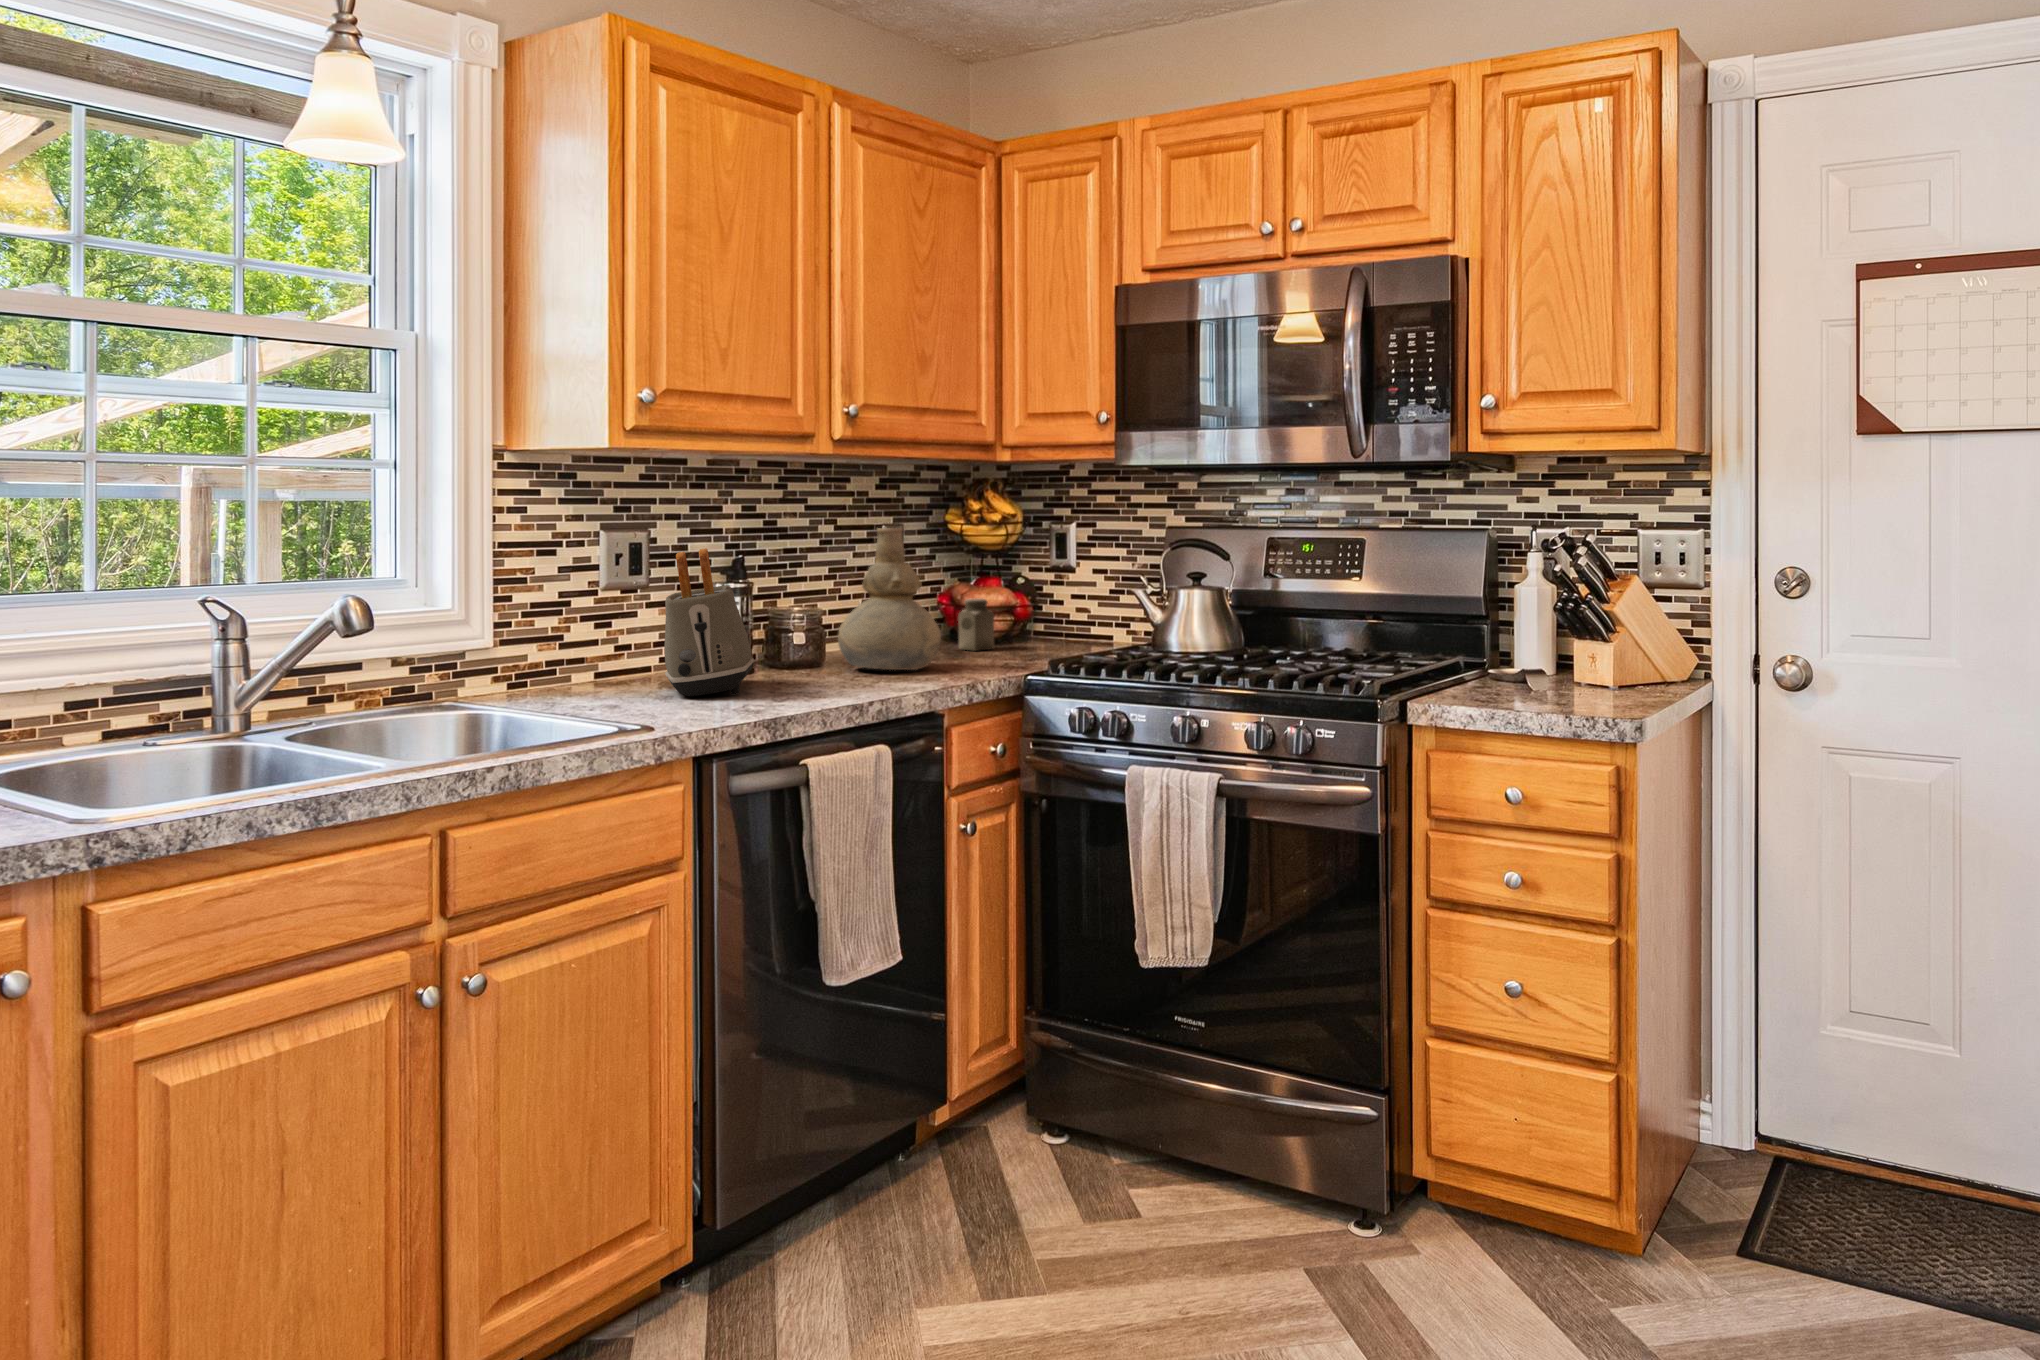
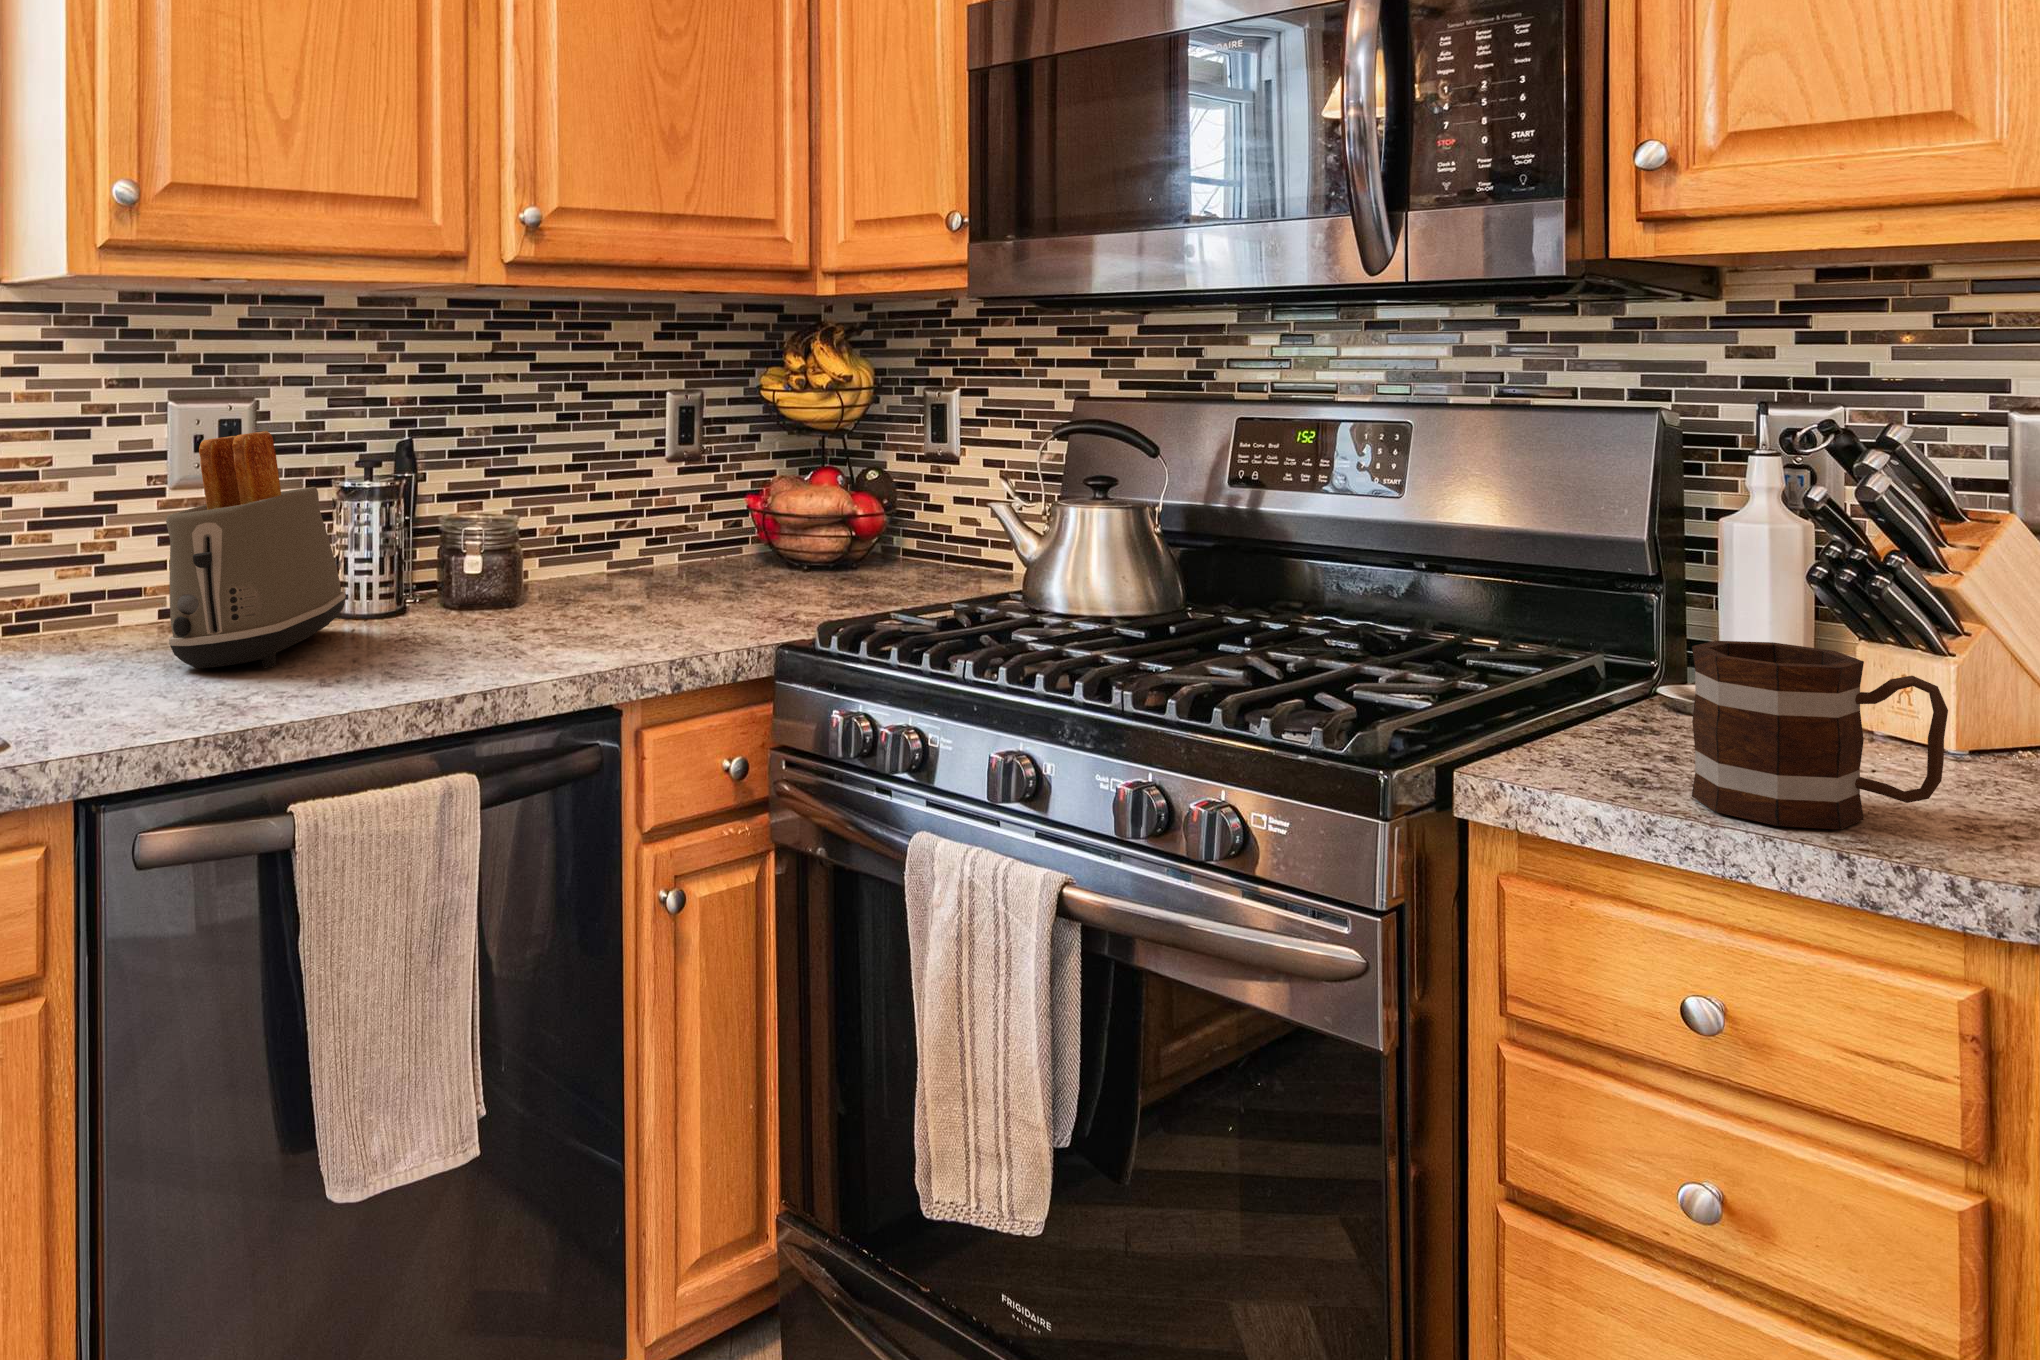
vase: present [838,528,941,670] -> none [507,398,666,625]
salt shaker: present [958,598,994,651] -> none [747,503,799,584]
mug: none [1506,630,1600,705] -> present [1692,641,1948,829]

